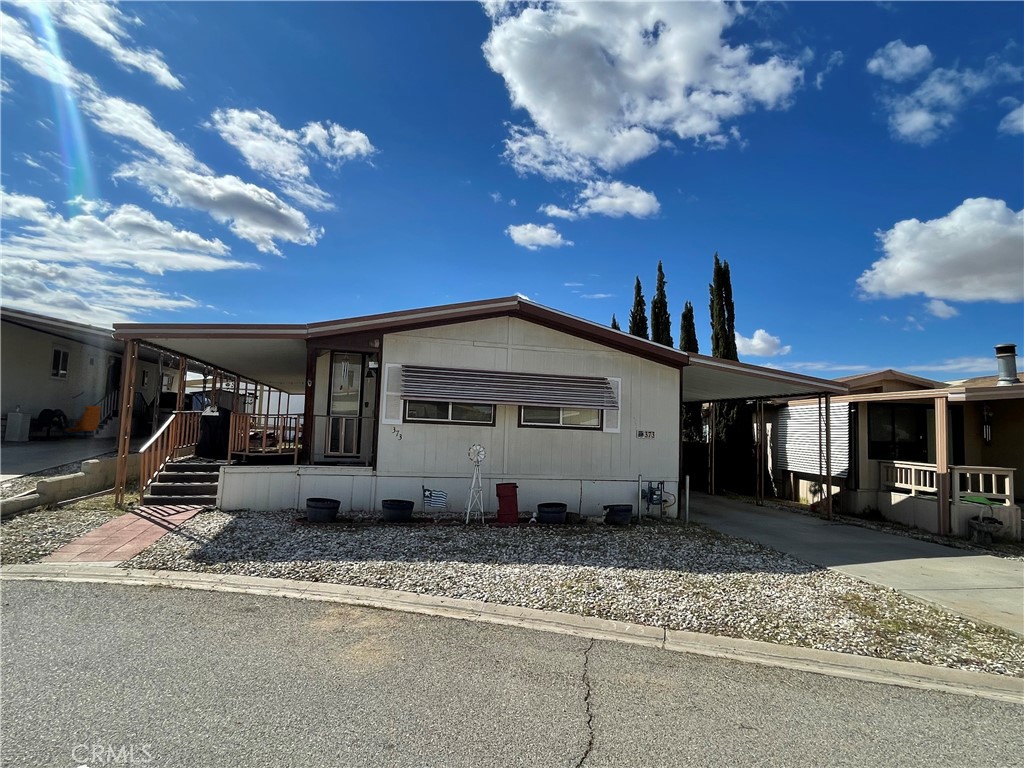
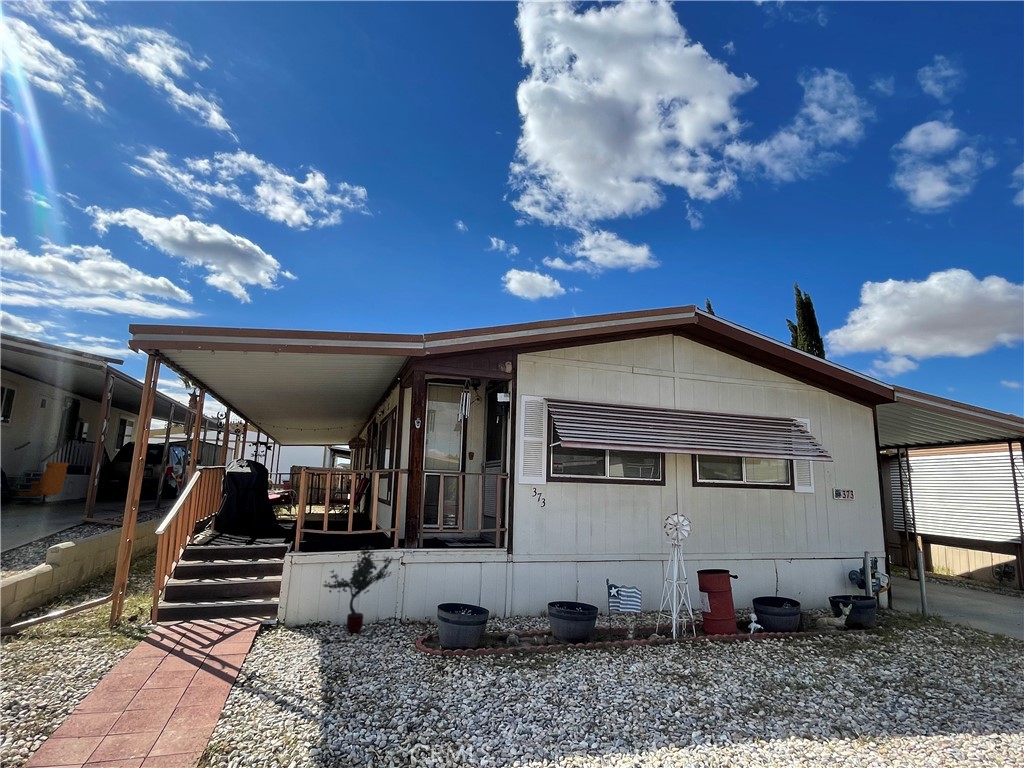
potted tree: present [809,477,826,511] -> present [324,546,392,632]

